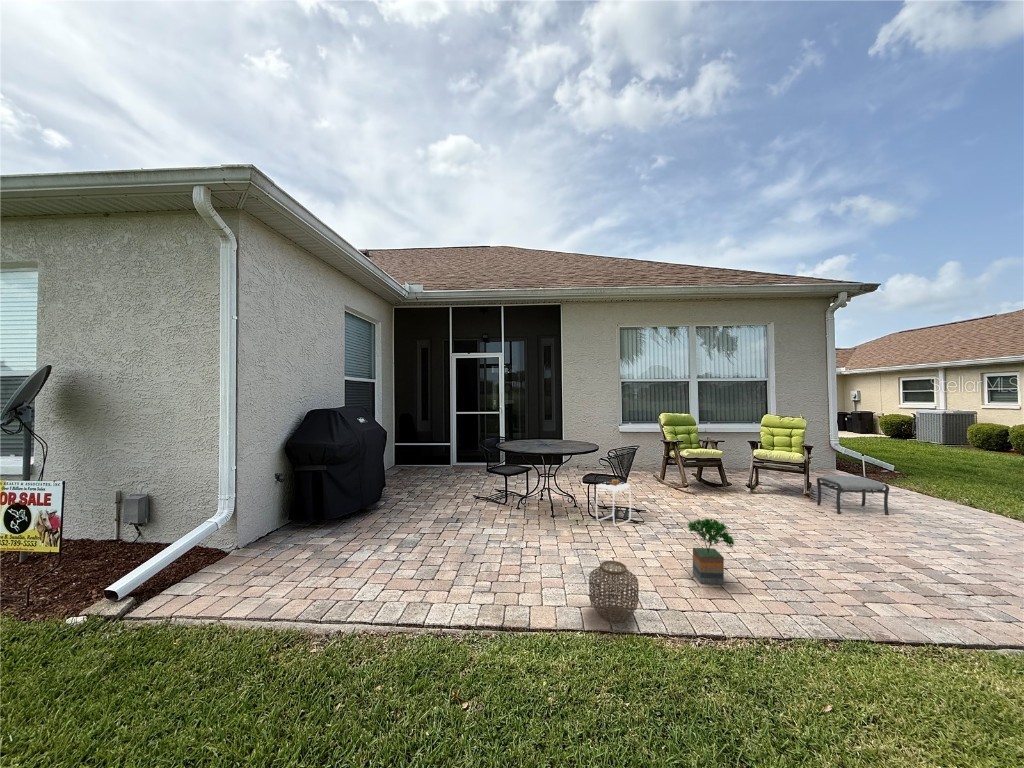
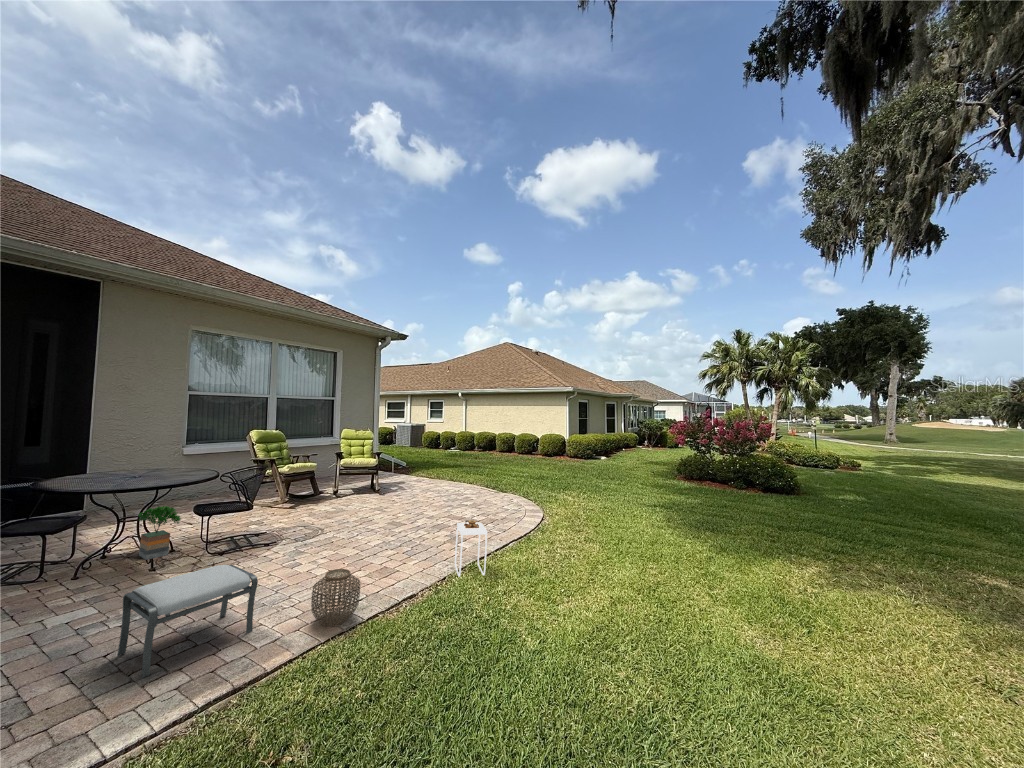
ottoman: present [817,476,889,515] -> present [117,565,258,678]
side table: present [596,479,631,526] -> present [455,520,488,577]
potted tree: present [688,518,734,584] -> present [138,506,181,560]

